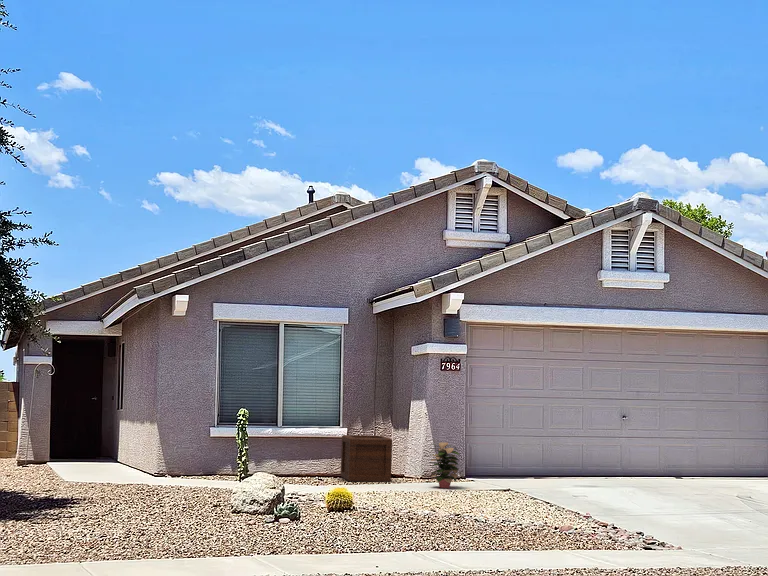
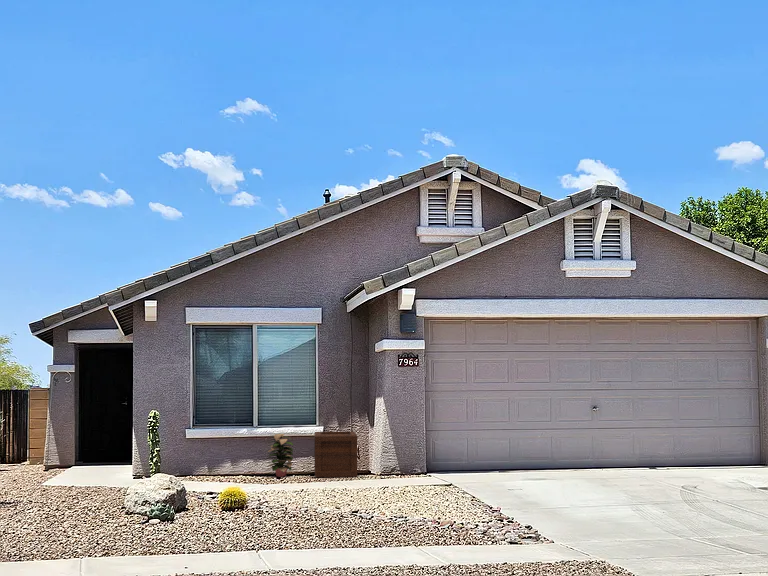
decorative plant: present [430,442,459,488] -> present [267,434,293,477]

